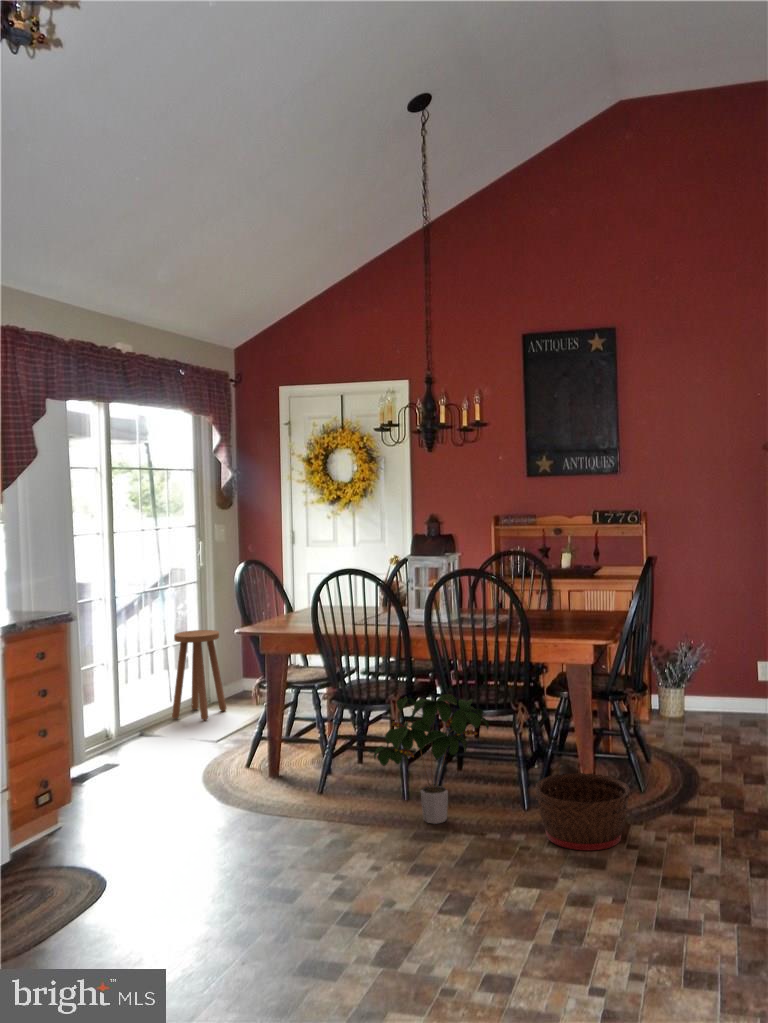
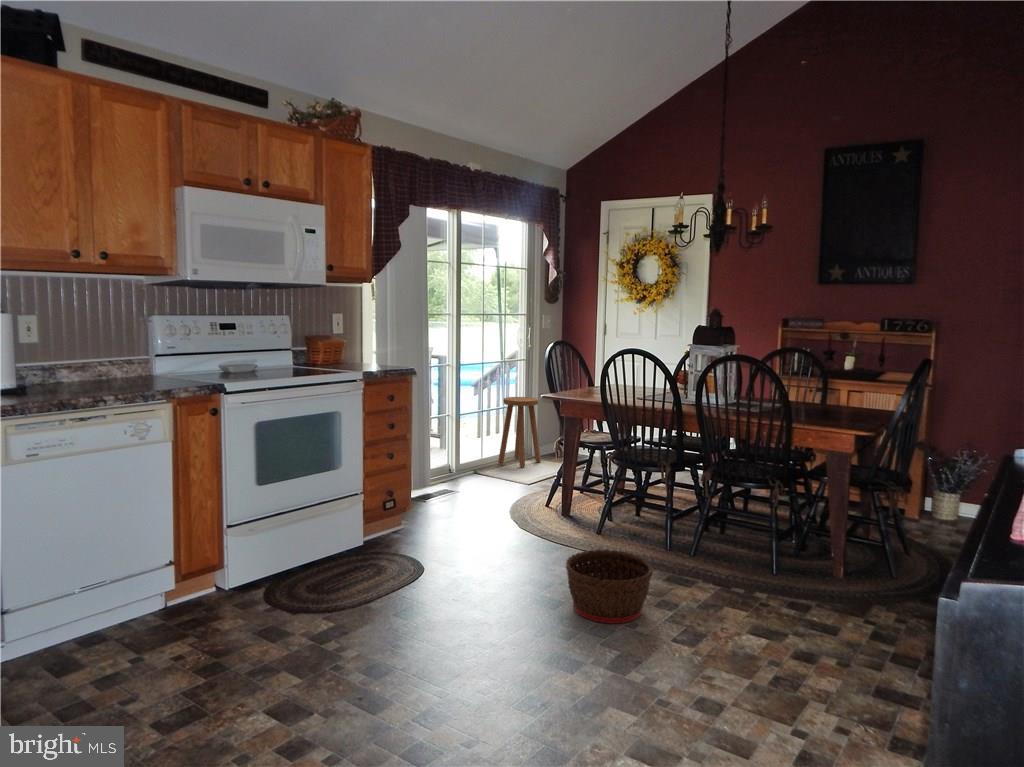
potted plant: present [374,694,489,823] -> none [640,462,743,570]
basket: present [535,773,630,850] -> present [566,550,653,624]

